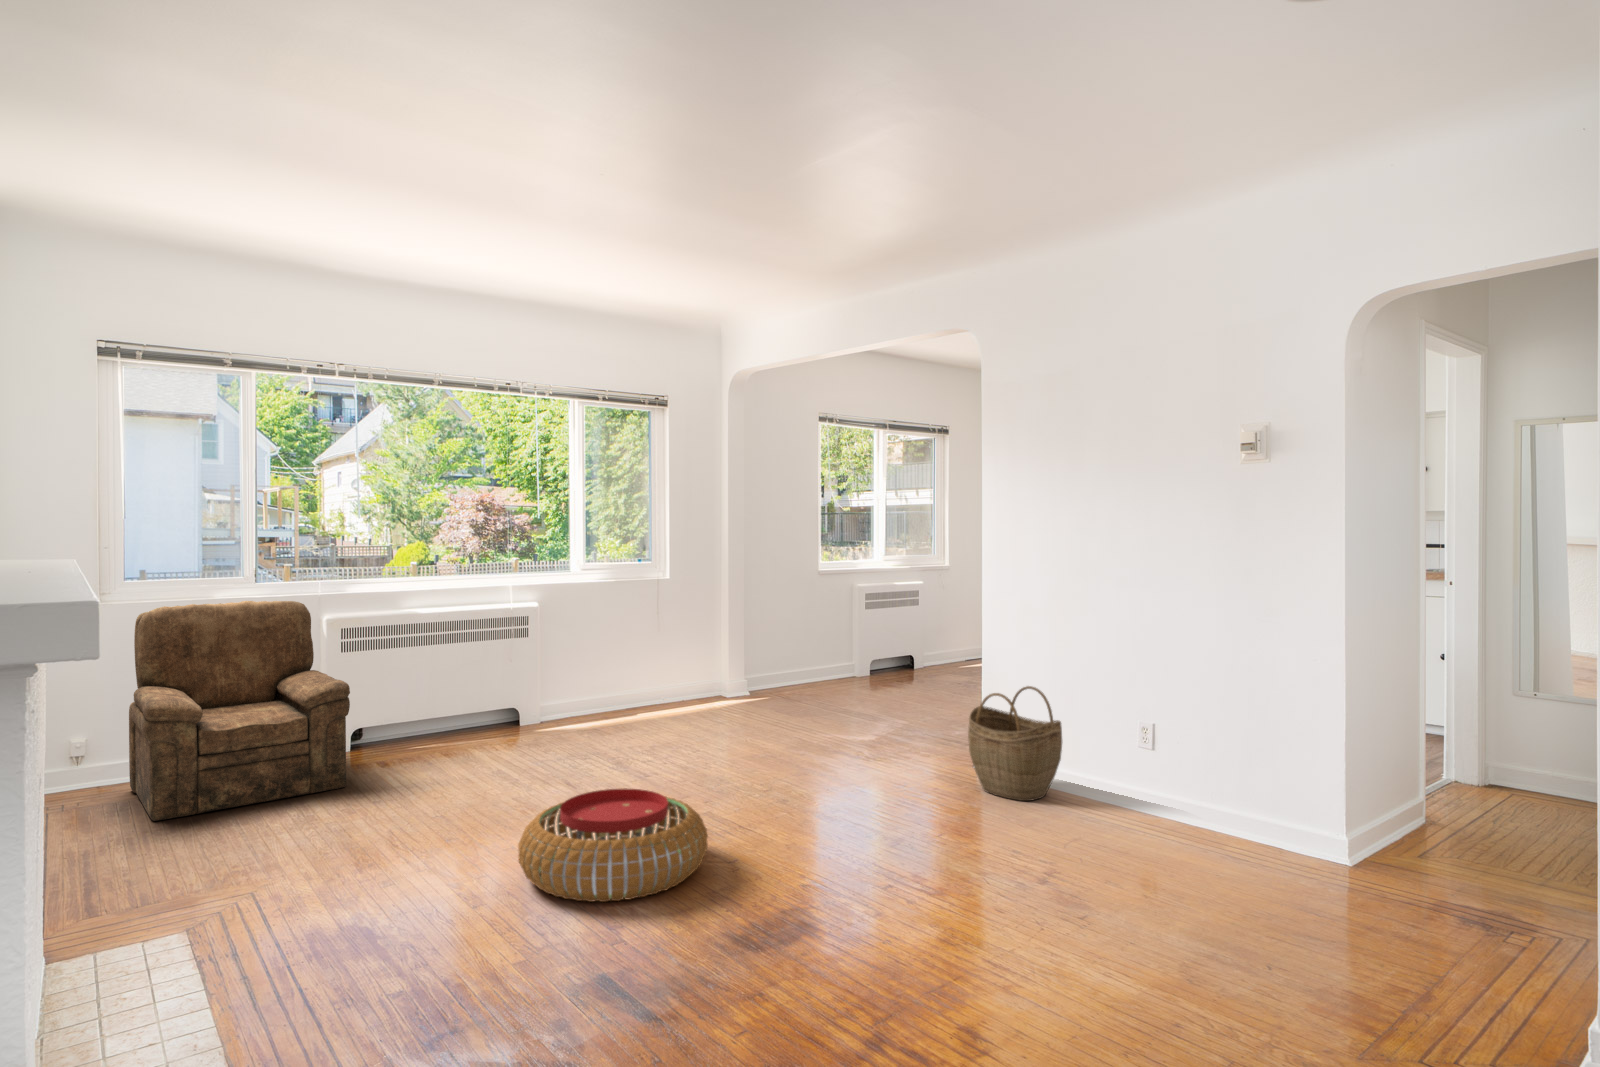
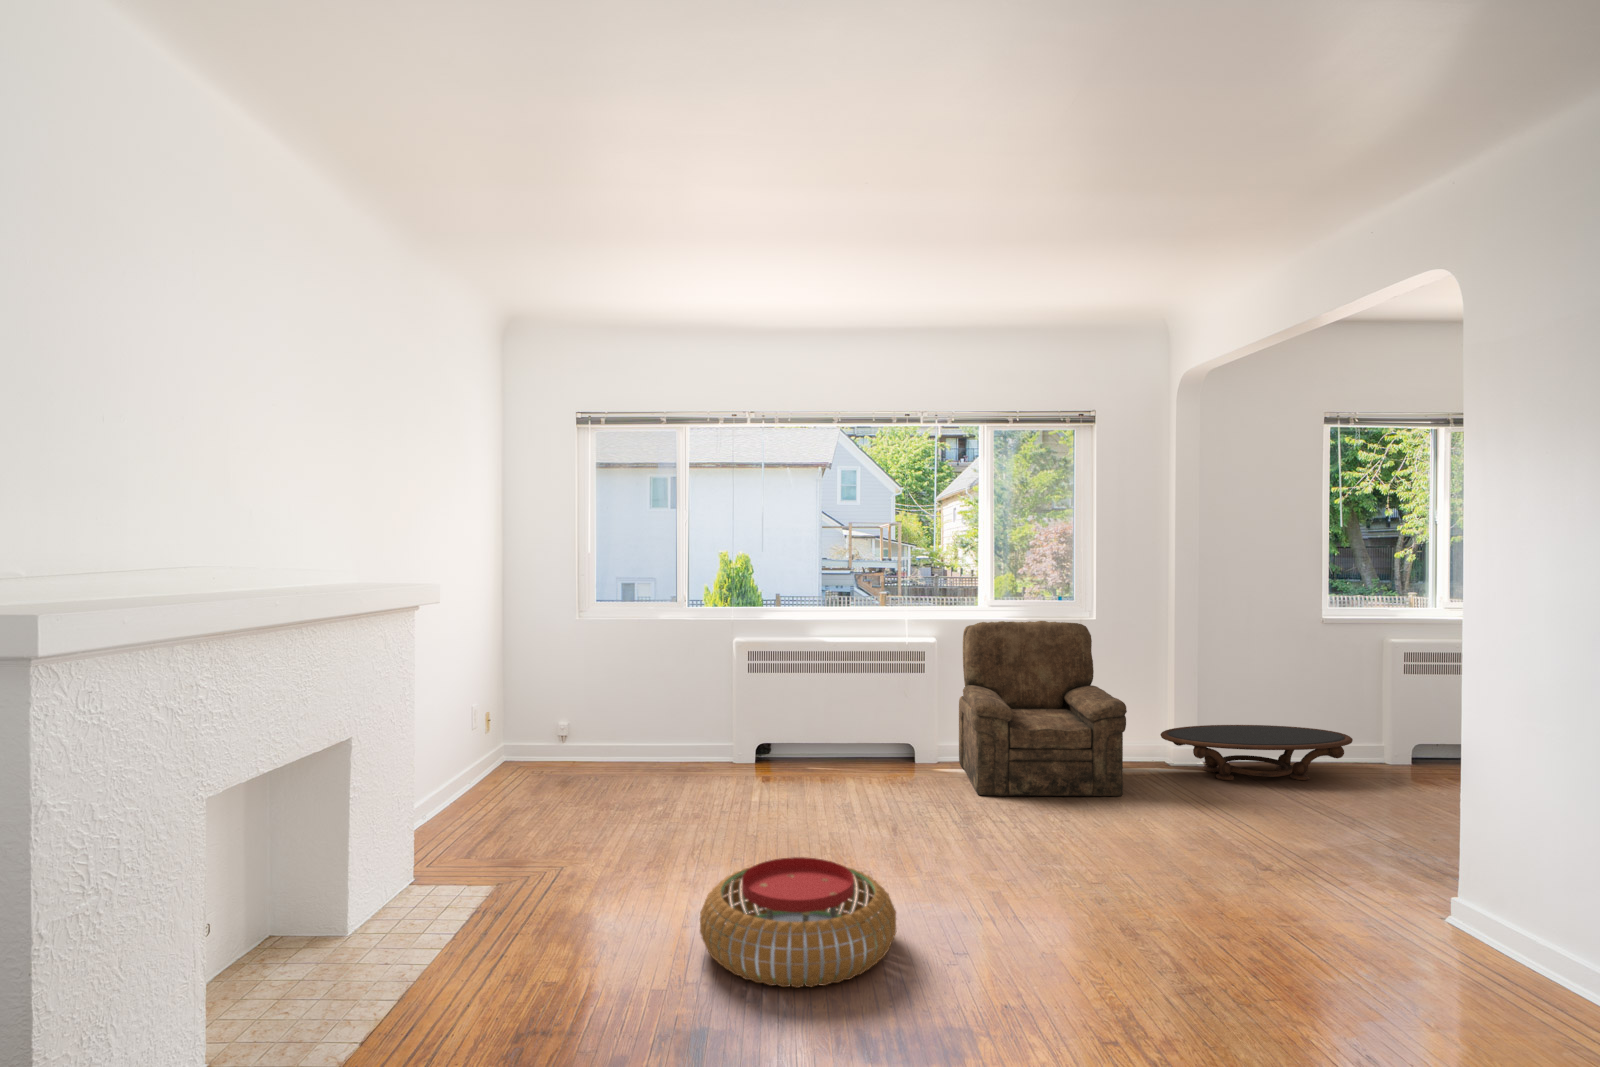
armchair: present [129,601,350,821] -> present [959,621,1127,796]
coffee table: none [725,656,849,701] -> present [1160,725,1353,780]
woven basket: present [968,686,1062,801] -> none [1344,839,1502,1021]

